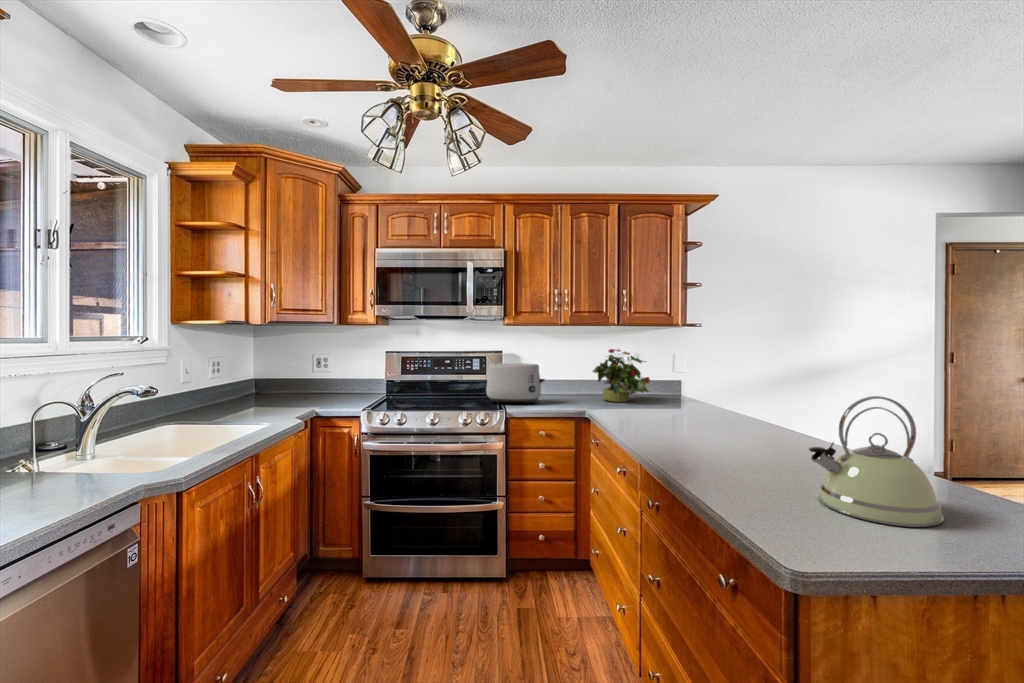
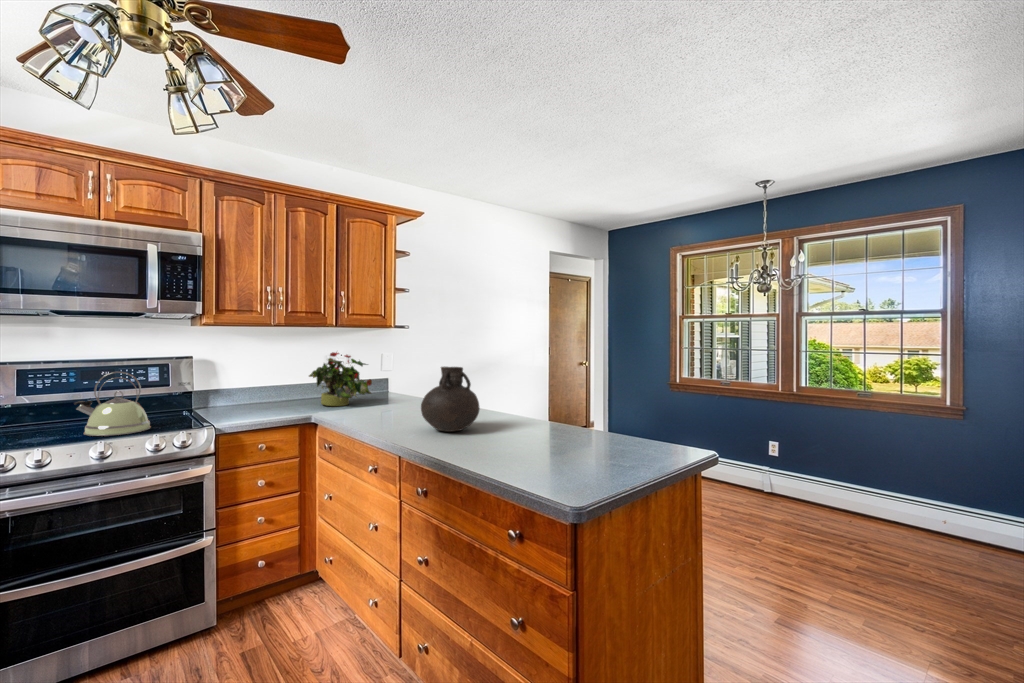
toaster: present [486,363,545,404] -> none [177,371,258,421]
vase: none [676,363,751,440] -> present [421,367,480,432]
kettle: present [809,396,944,527] -> present [74,372,151,436]

